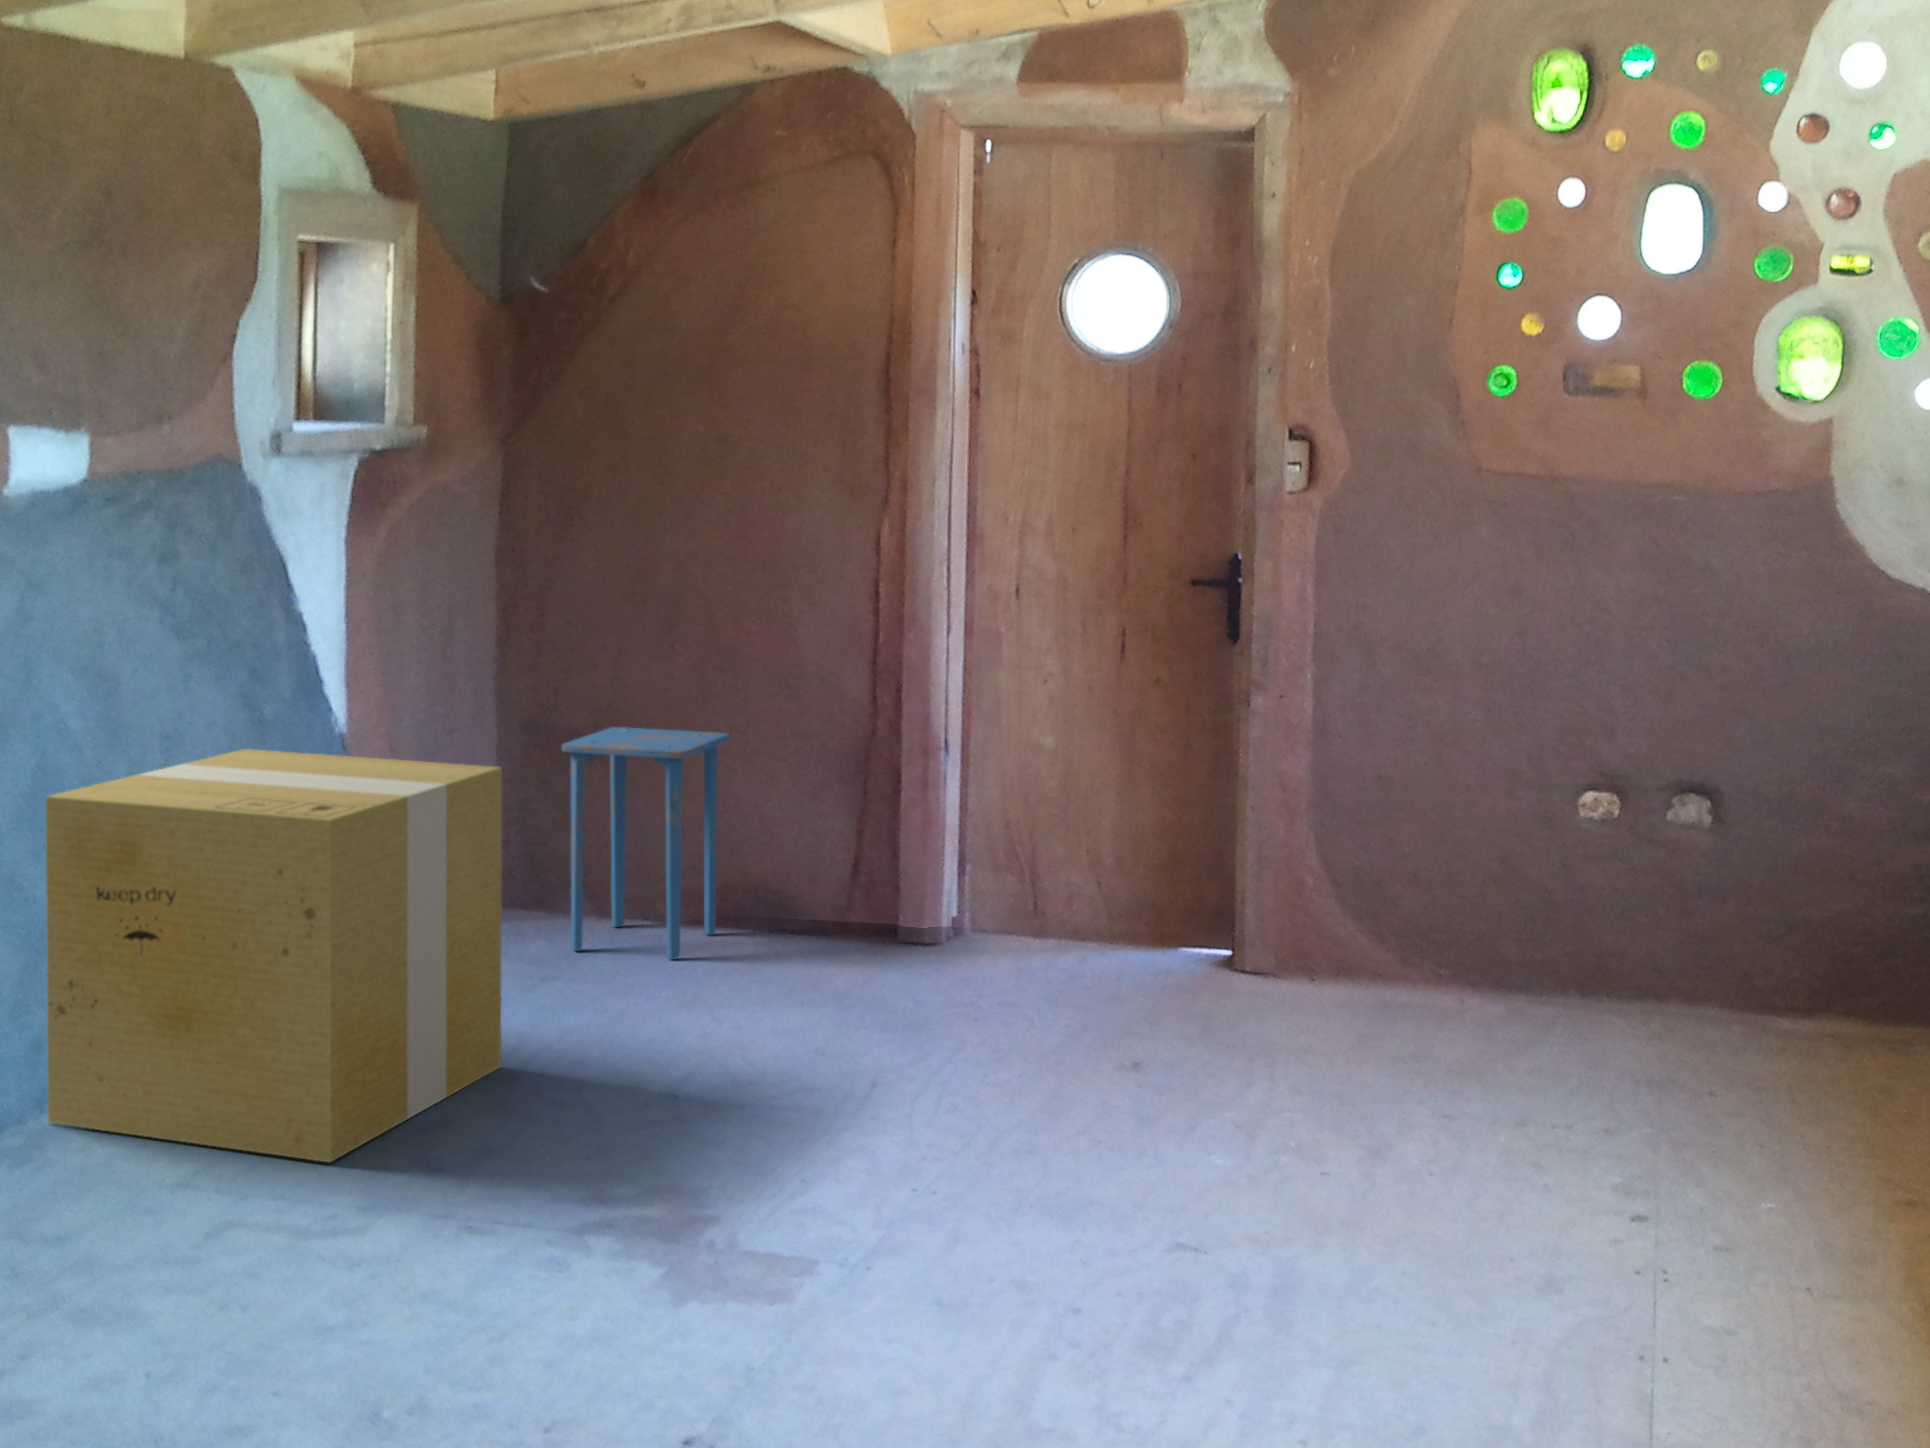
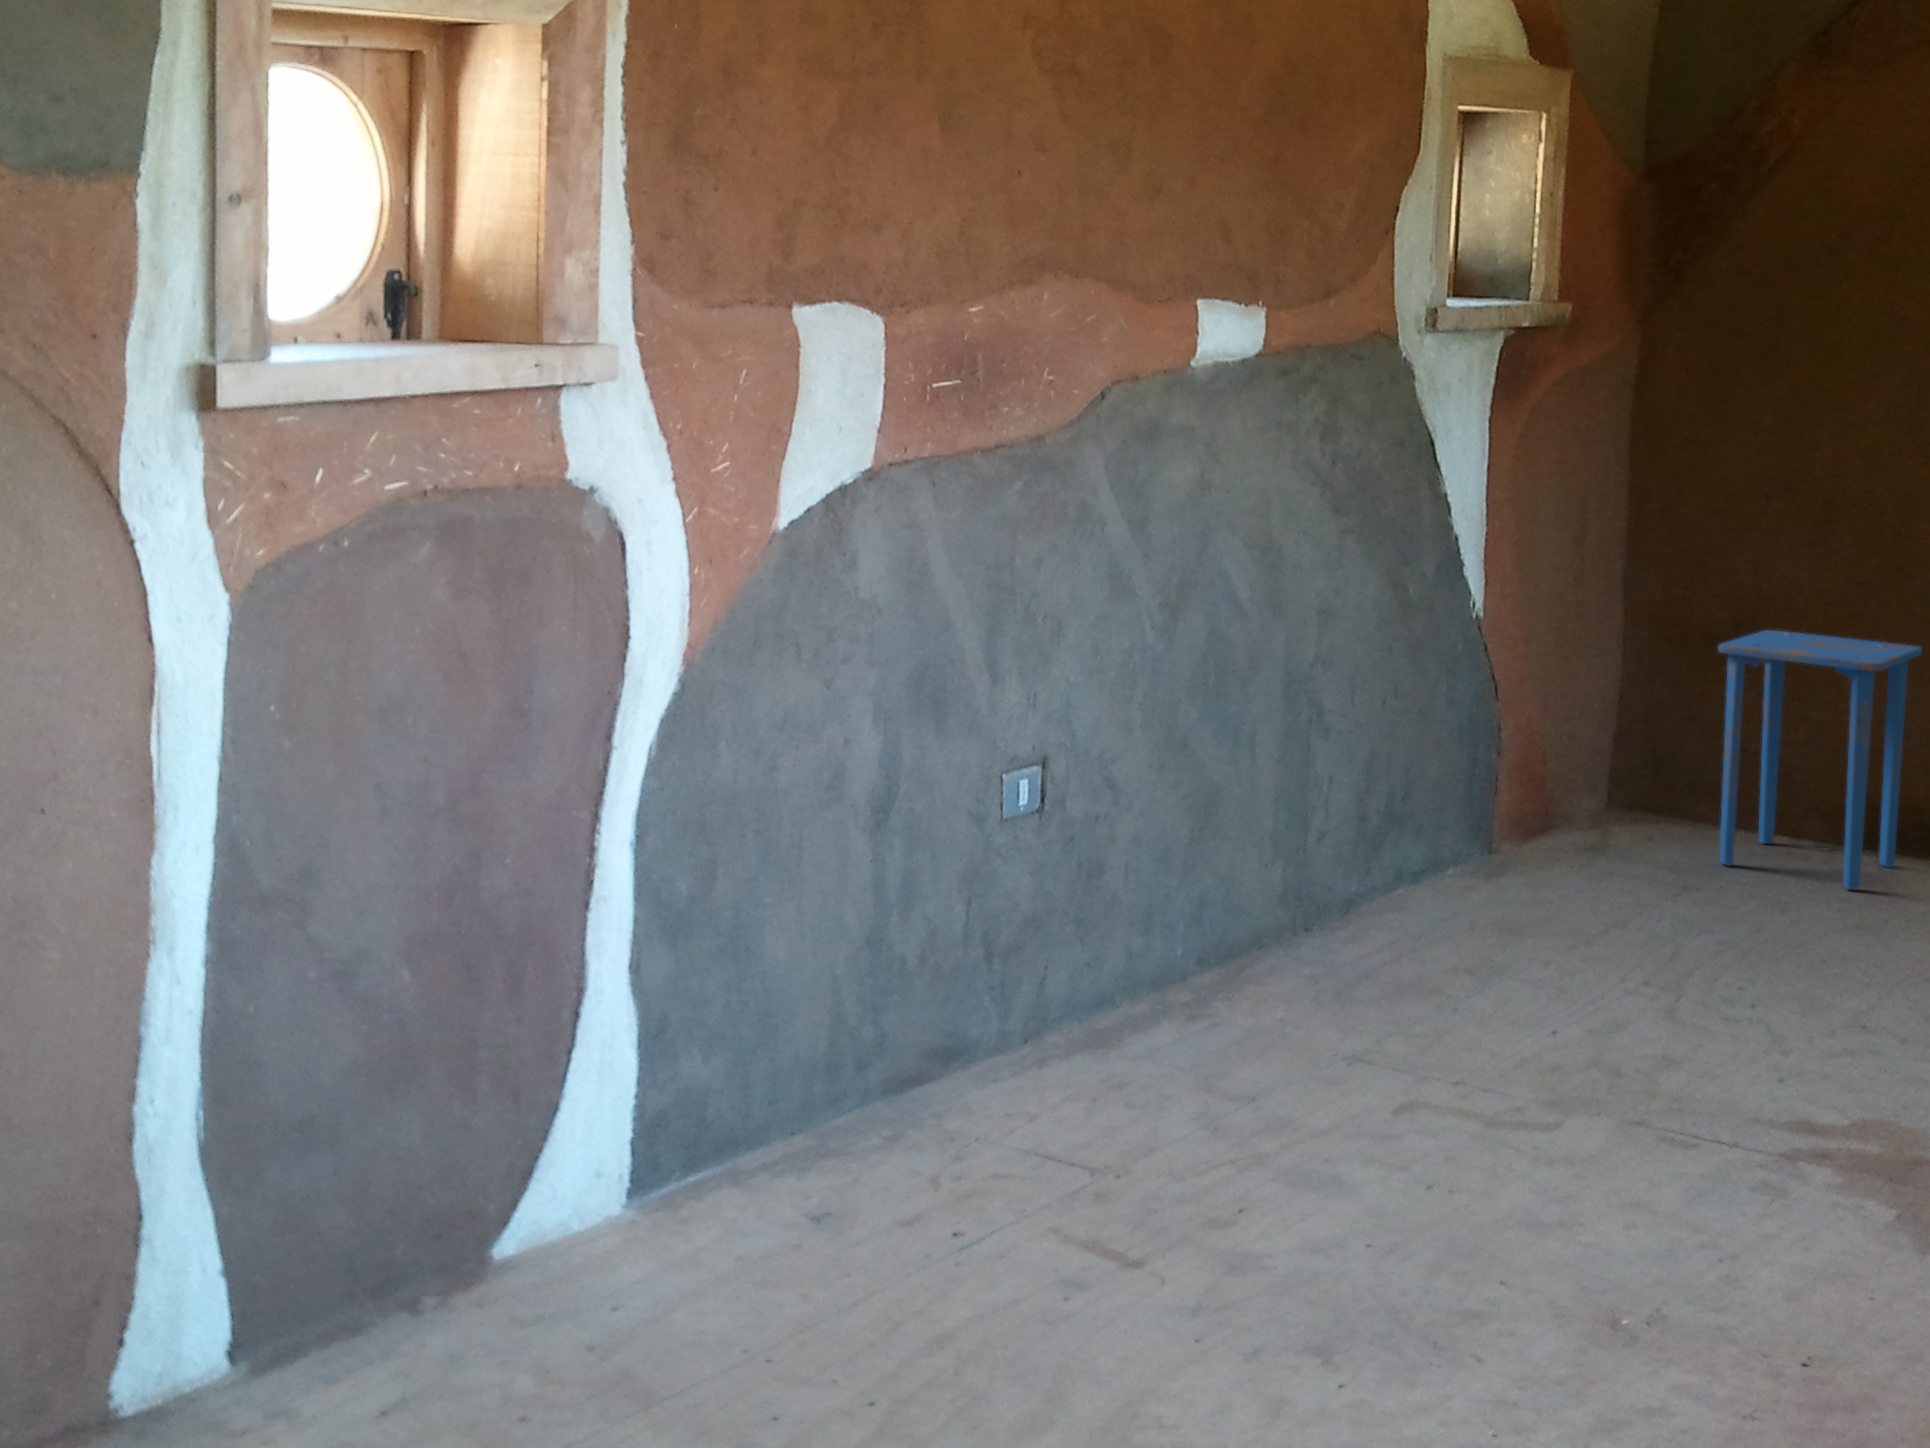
cardboard box: present [46,749,502,1162] -> none [1214,626,1700,1068]

